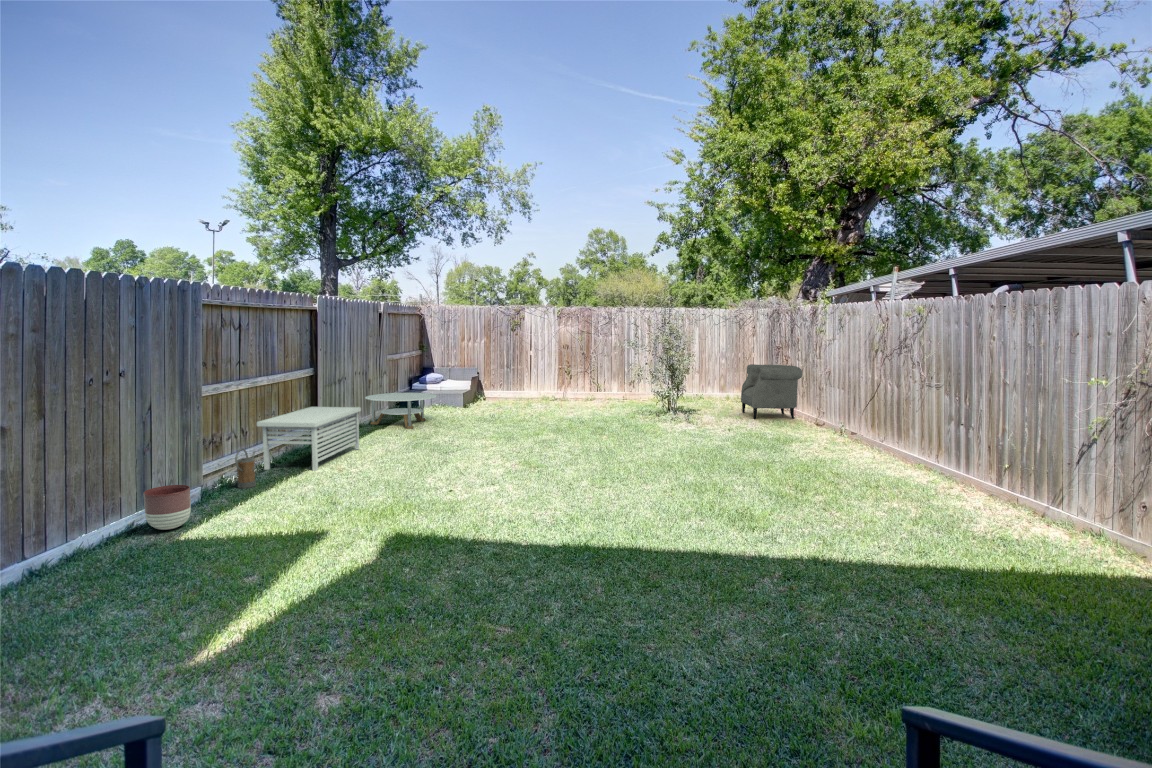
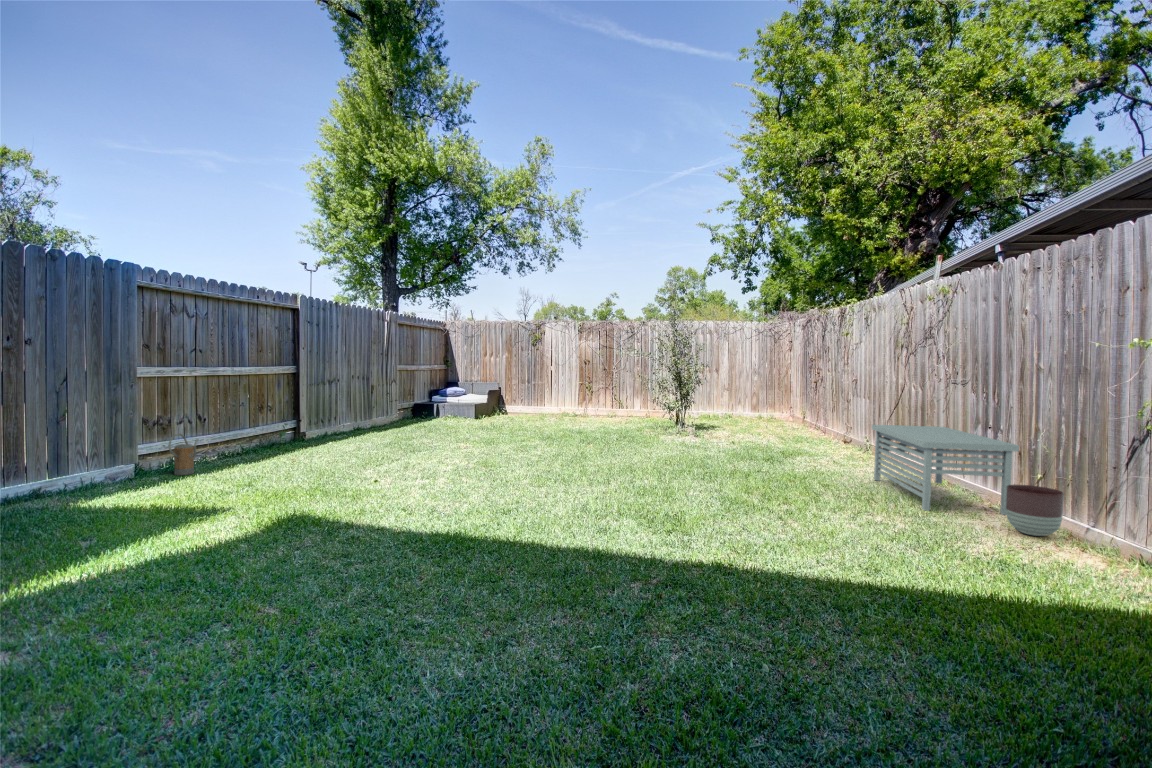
chair: present [741,364,802,419] -> none [764,376,830,434]
round table: present [365,393,437,429] -> none [364,399,437,433]
storage bench: present [257,407,361,471] -> present [872,425,1019,515]
planter: present [143,485,191,530] -> present [1006,485,1064,536]

